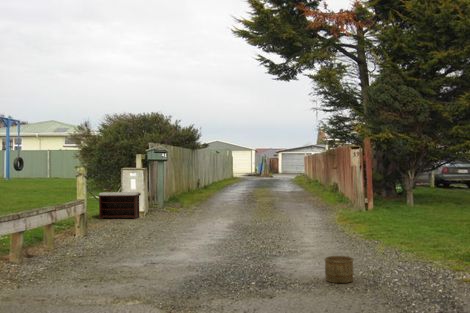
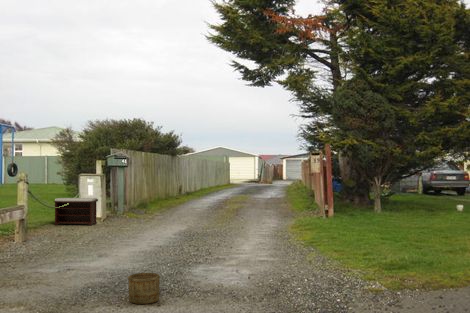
wooden bucket: present [325,256,354,283] -> present [127,273,160,304]

